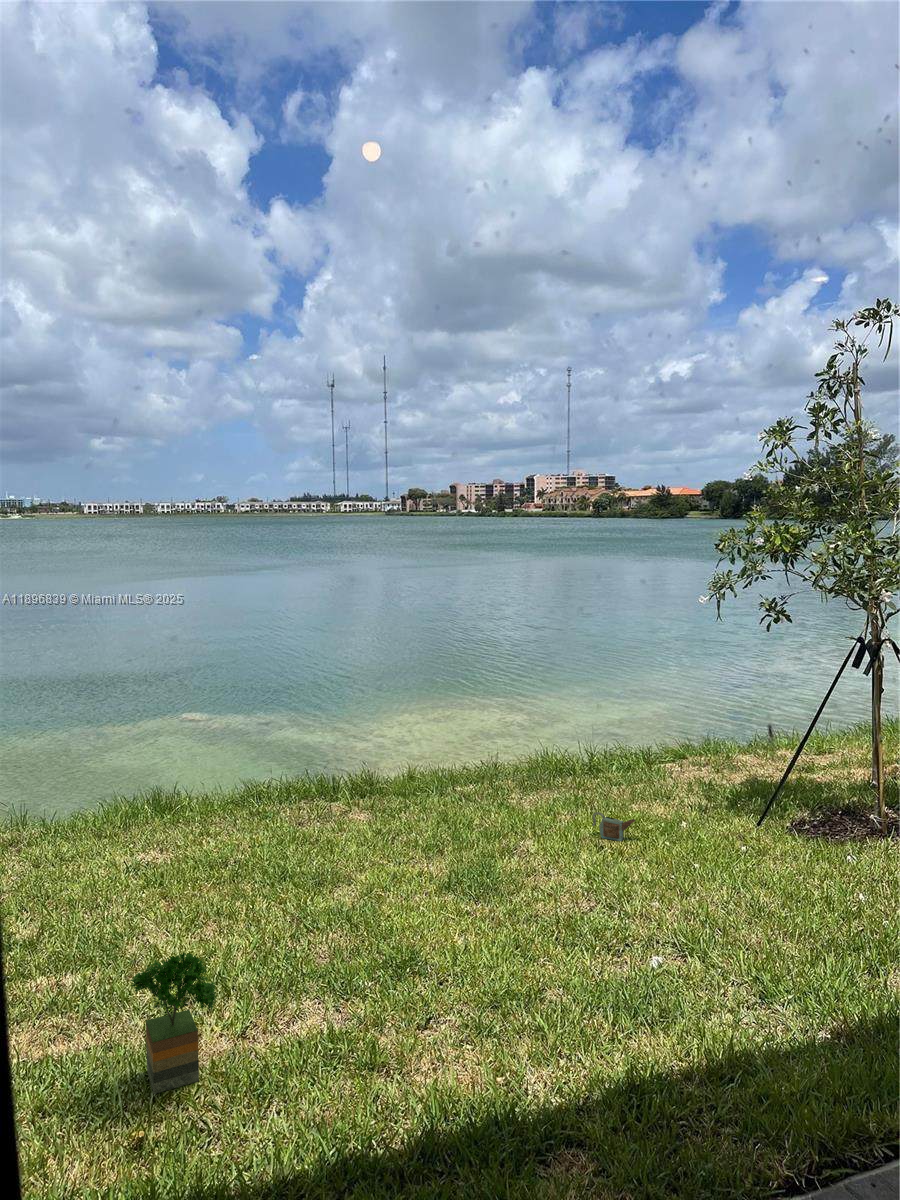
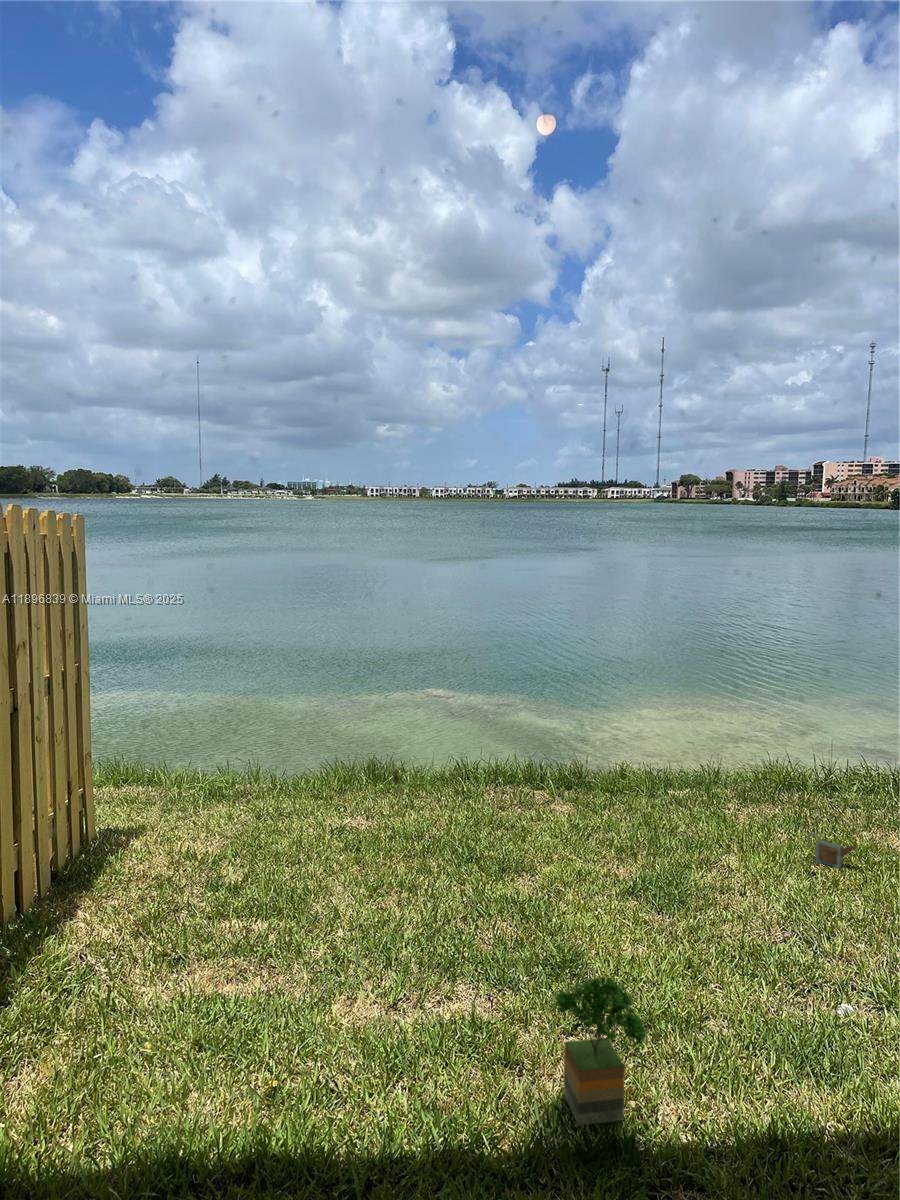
potted tree: present [130,952,216,1094] -> present [555,977,646,1125]

